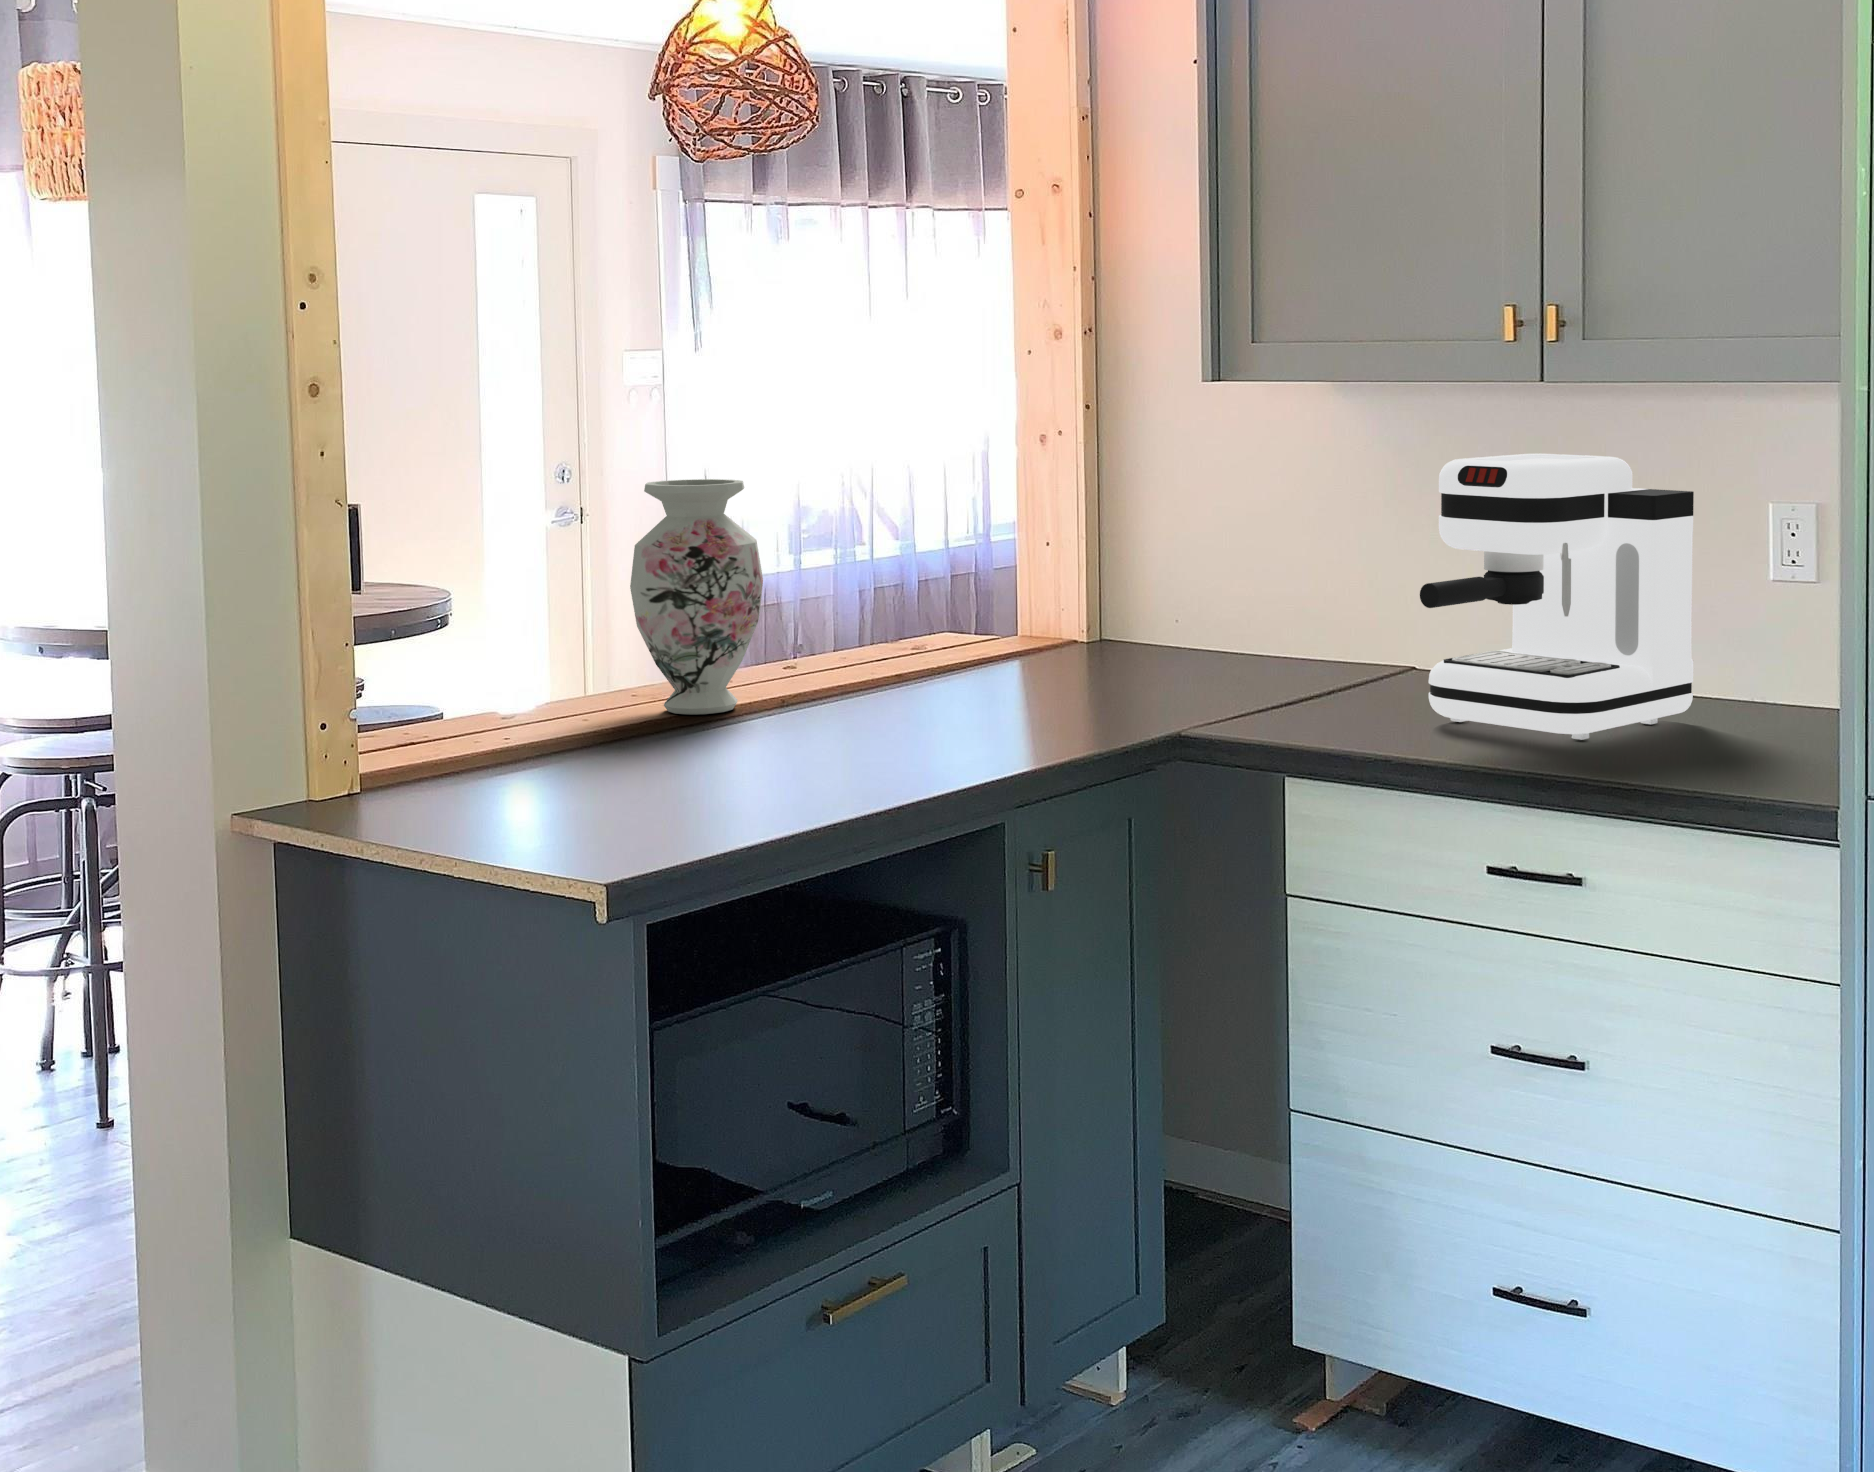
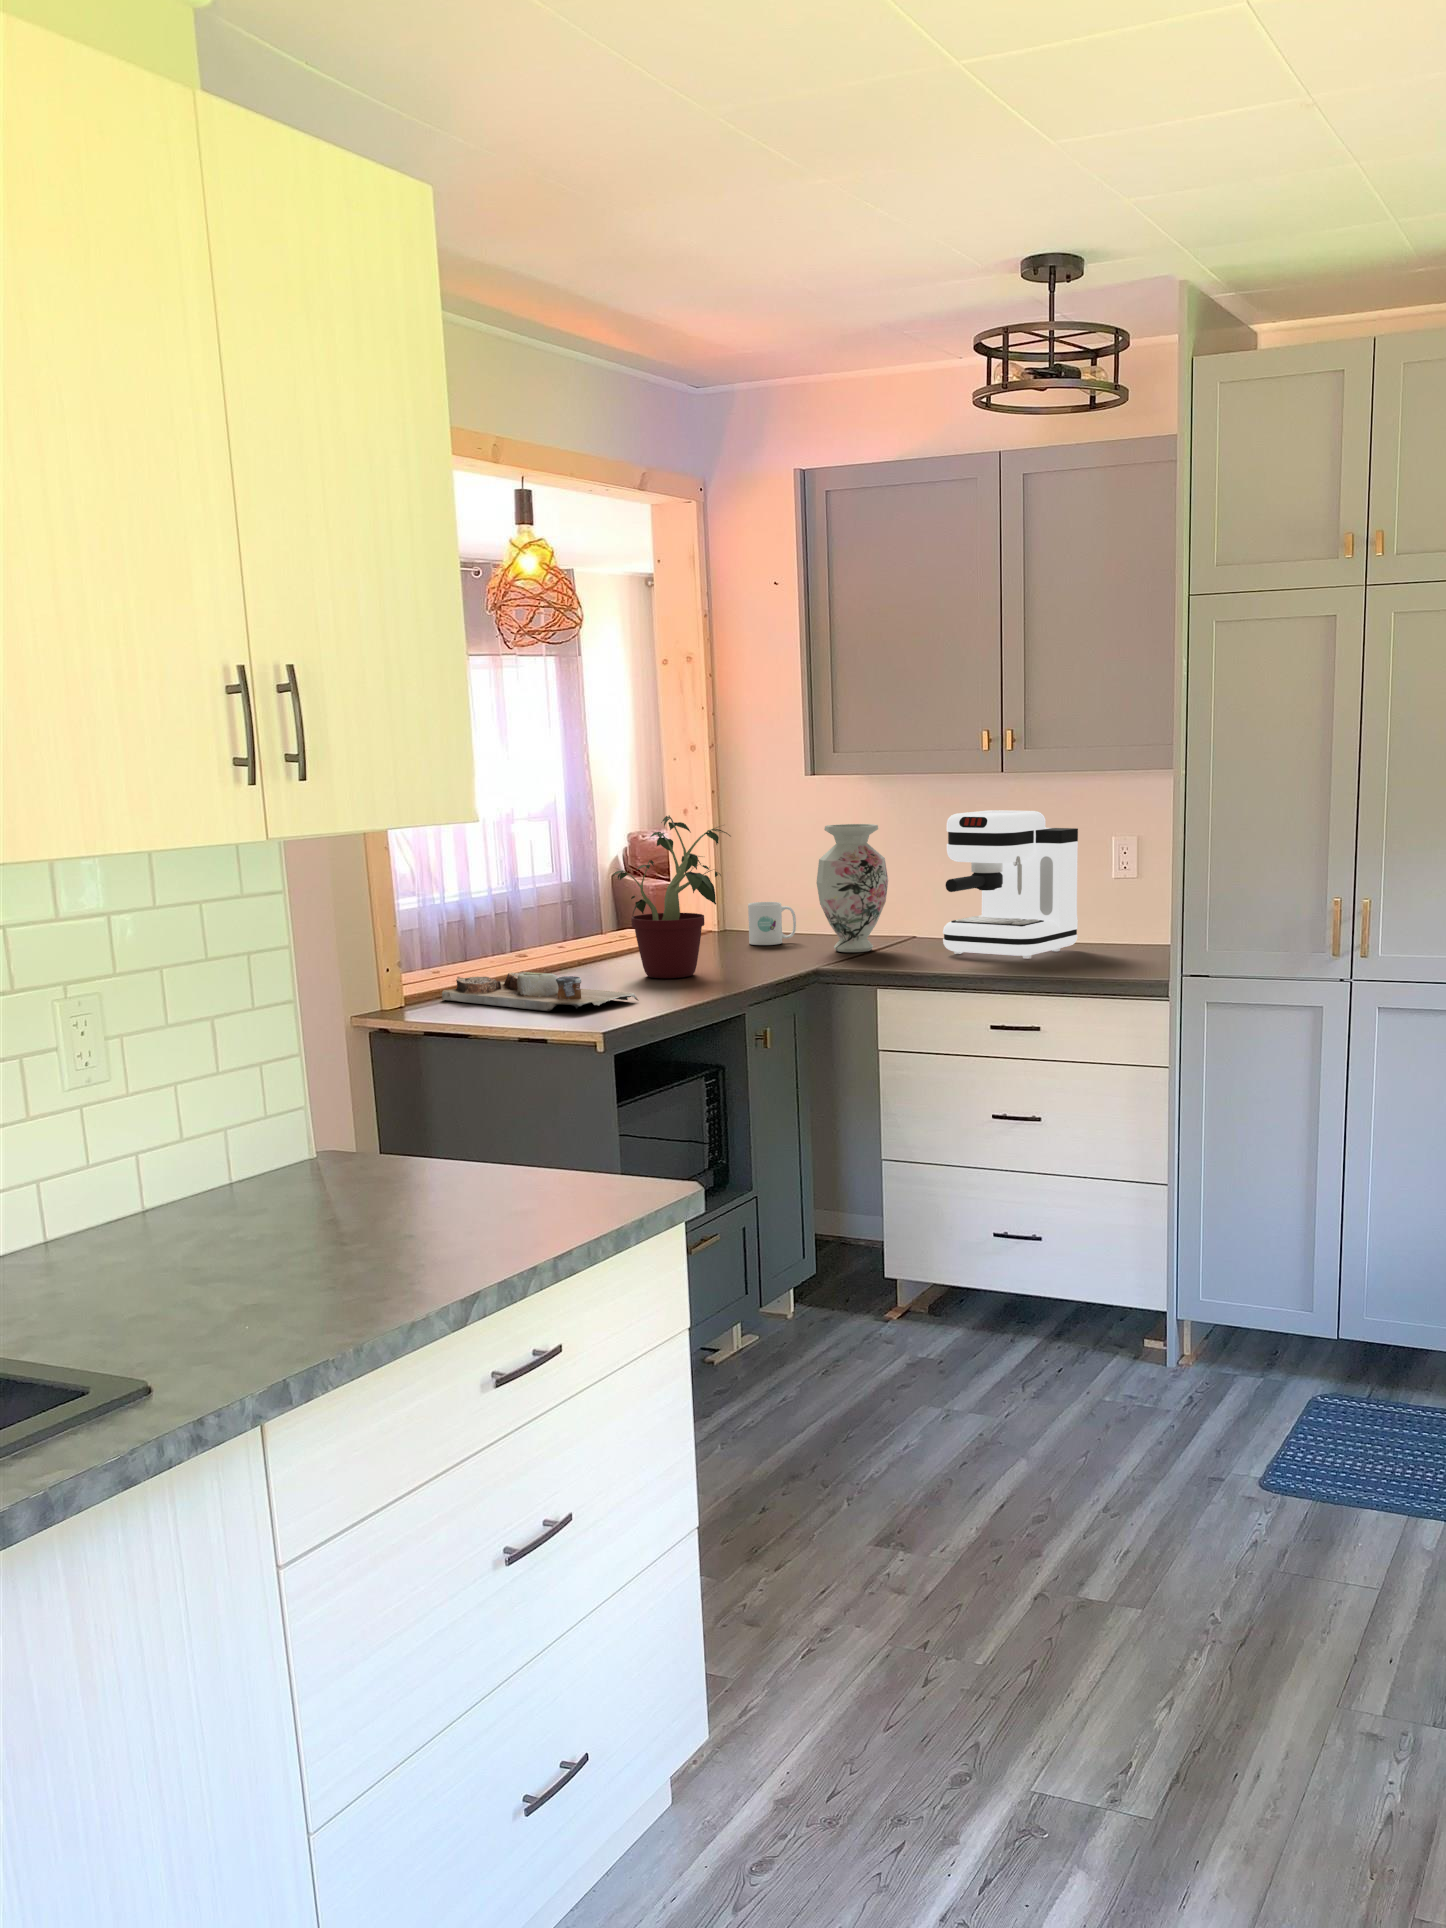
potted plant: none [782,453,1013,755] -> present [612,815,730,978]
vase: present [630,479,763,715] -> present [816,824,888,952]
mug: none [1104,606,1190,685] -> present [748,902,796,945]
cutting board: none [424,736,758,828] -> present [442,971,639,1011]

